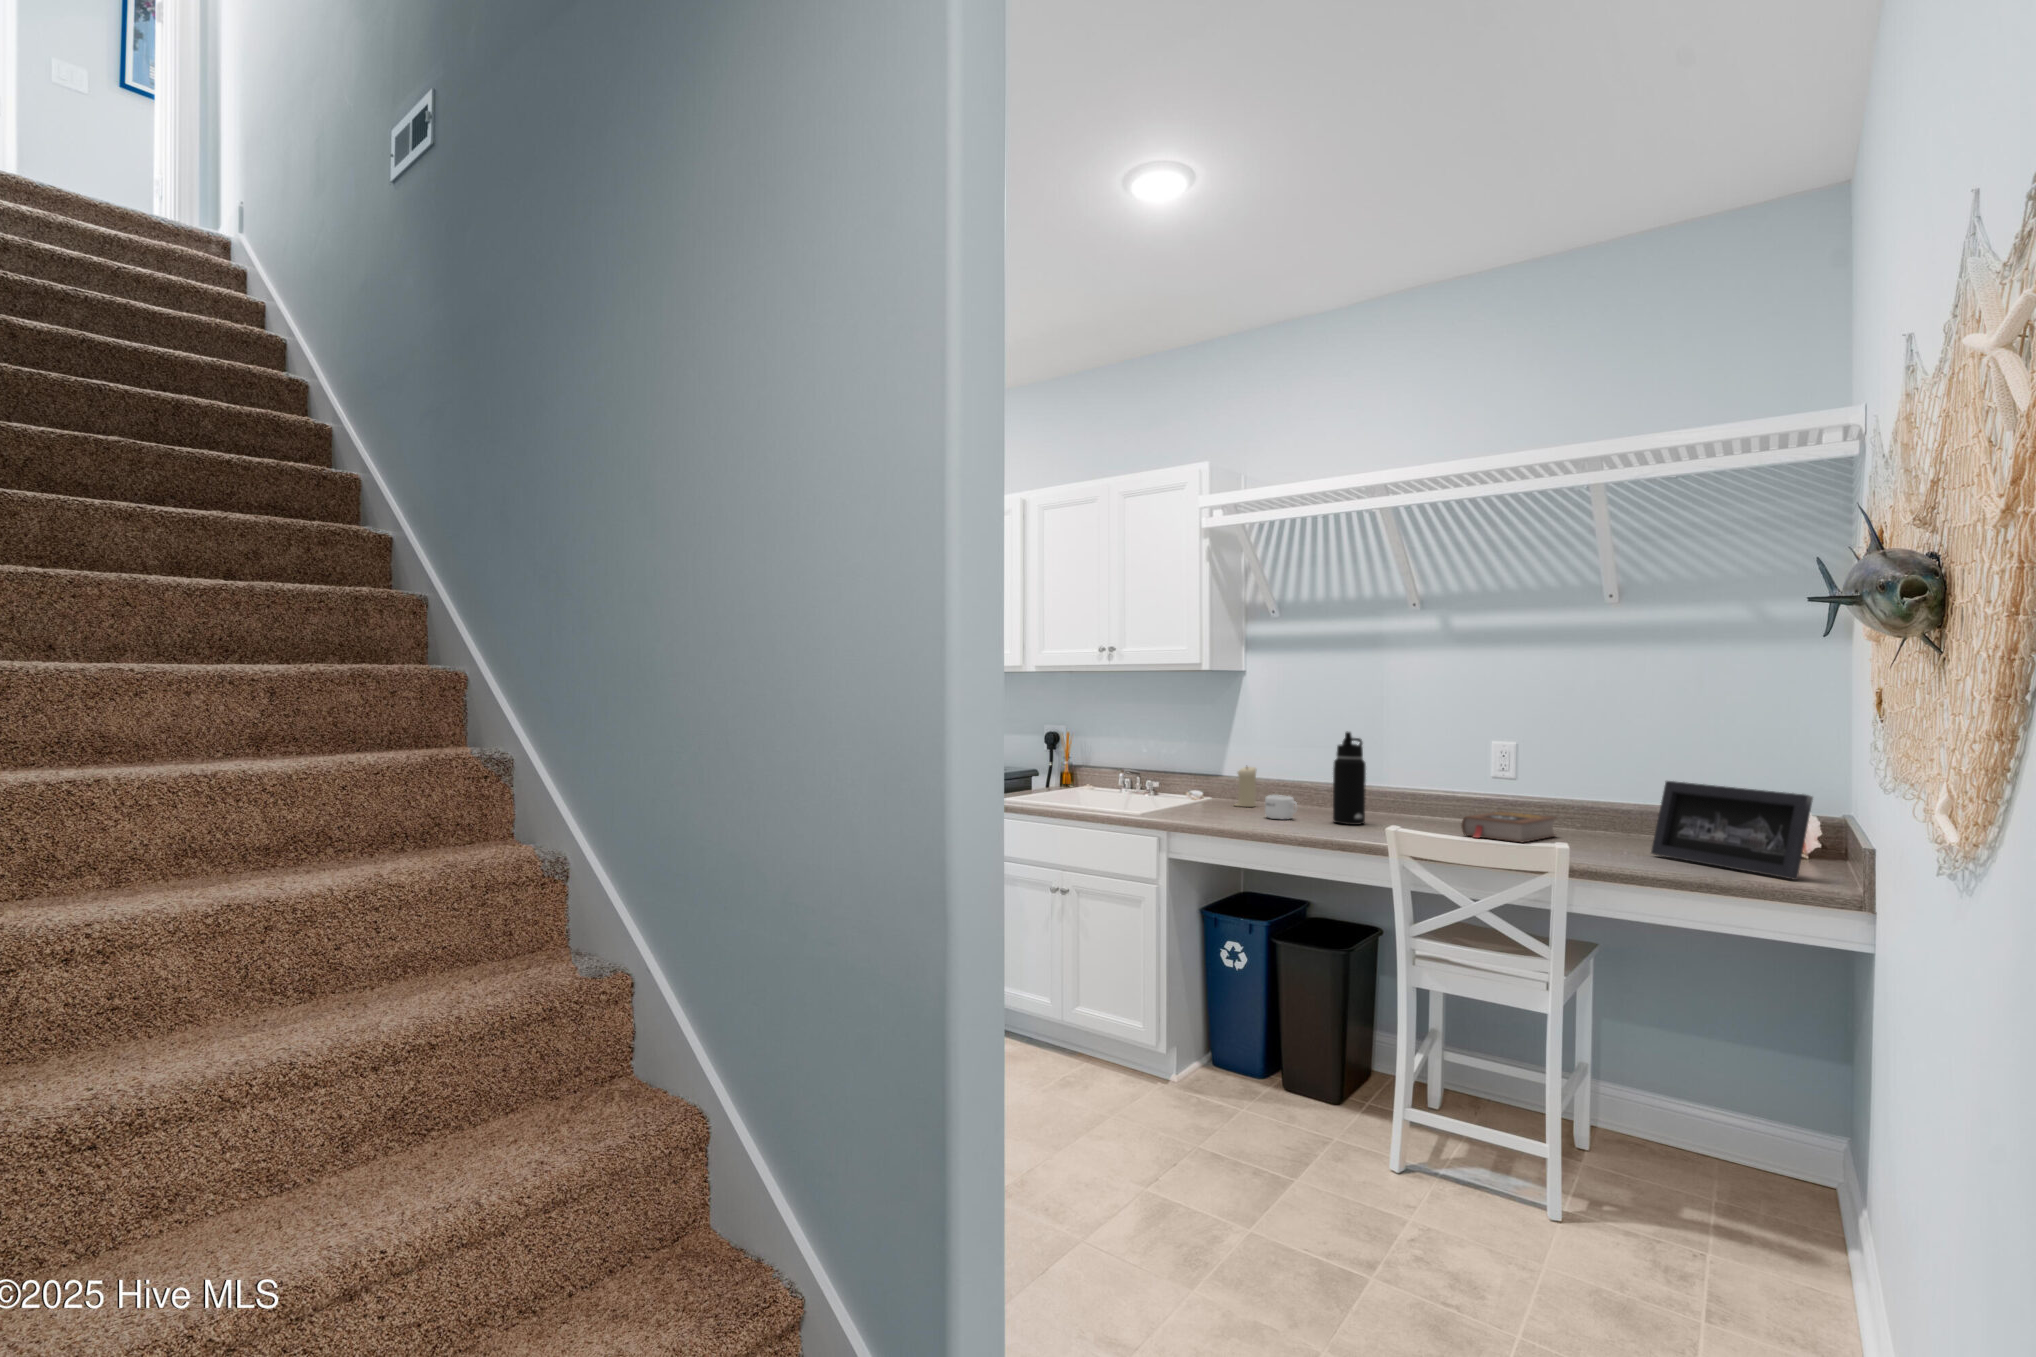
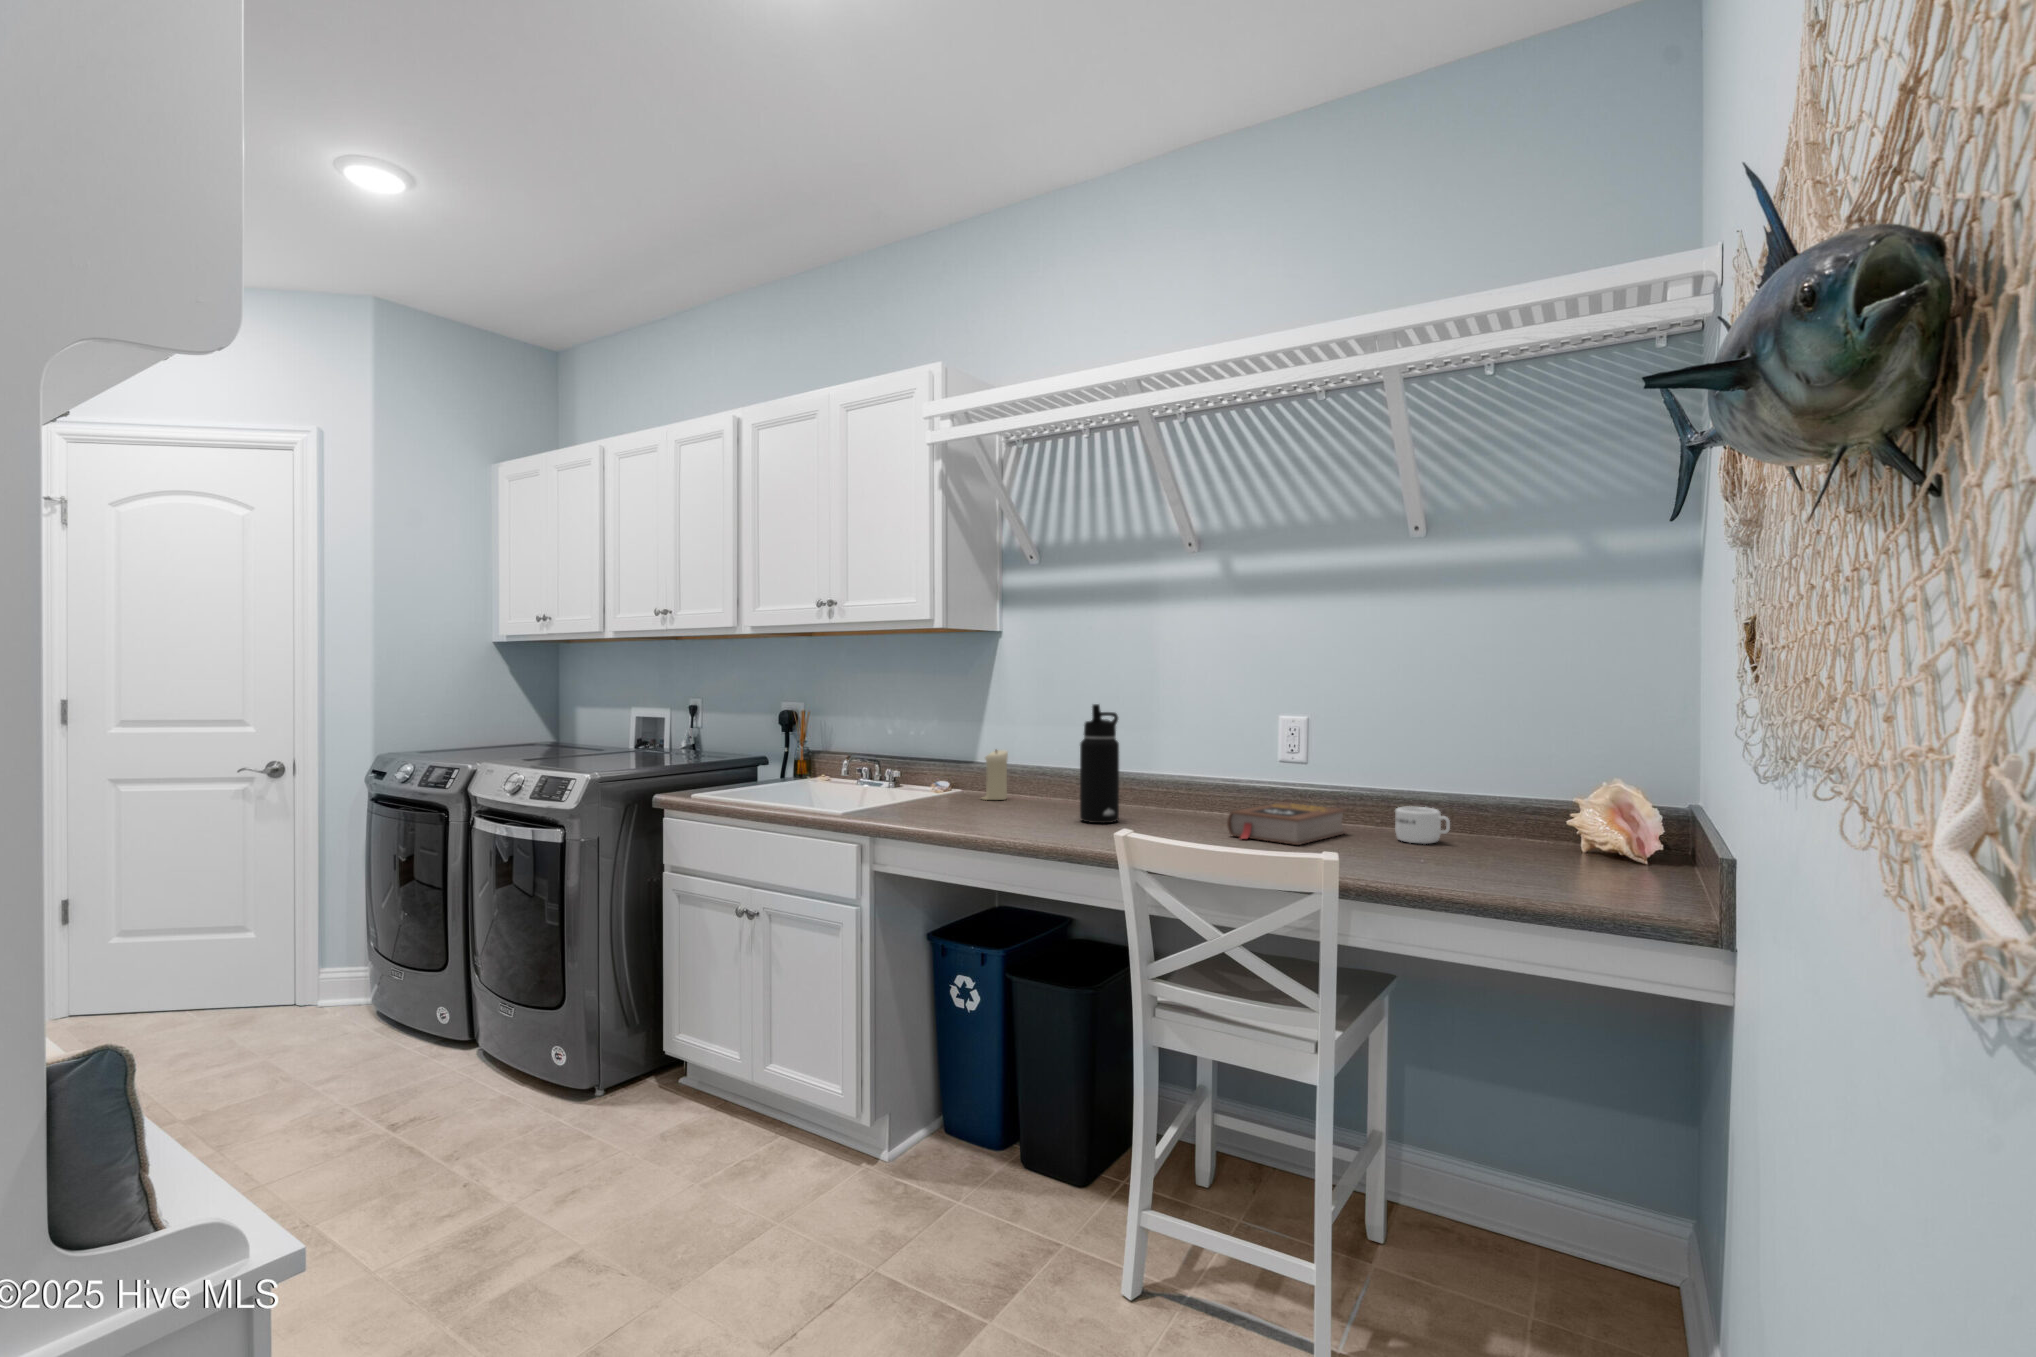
picture frame: present [1651,781,1813,880] -> none [1453,761,1657,899]
mug: present [1265,795,1298,819] -> present [1395,806,1450,844]

